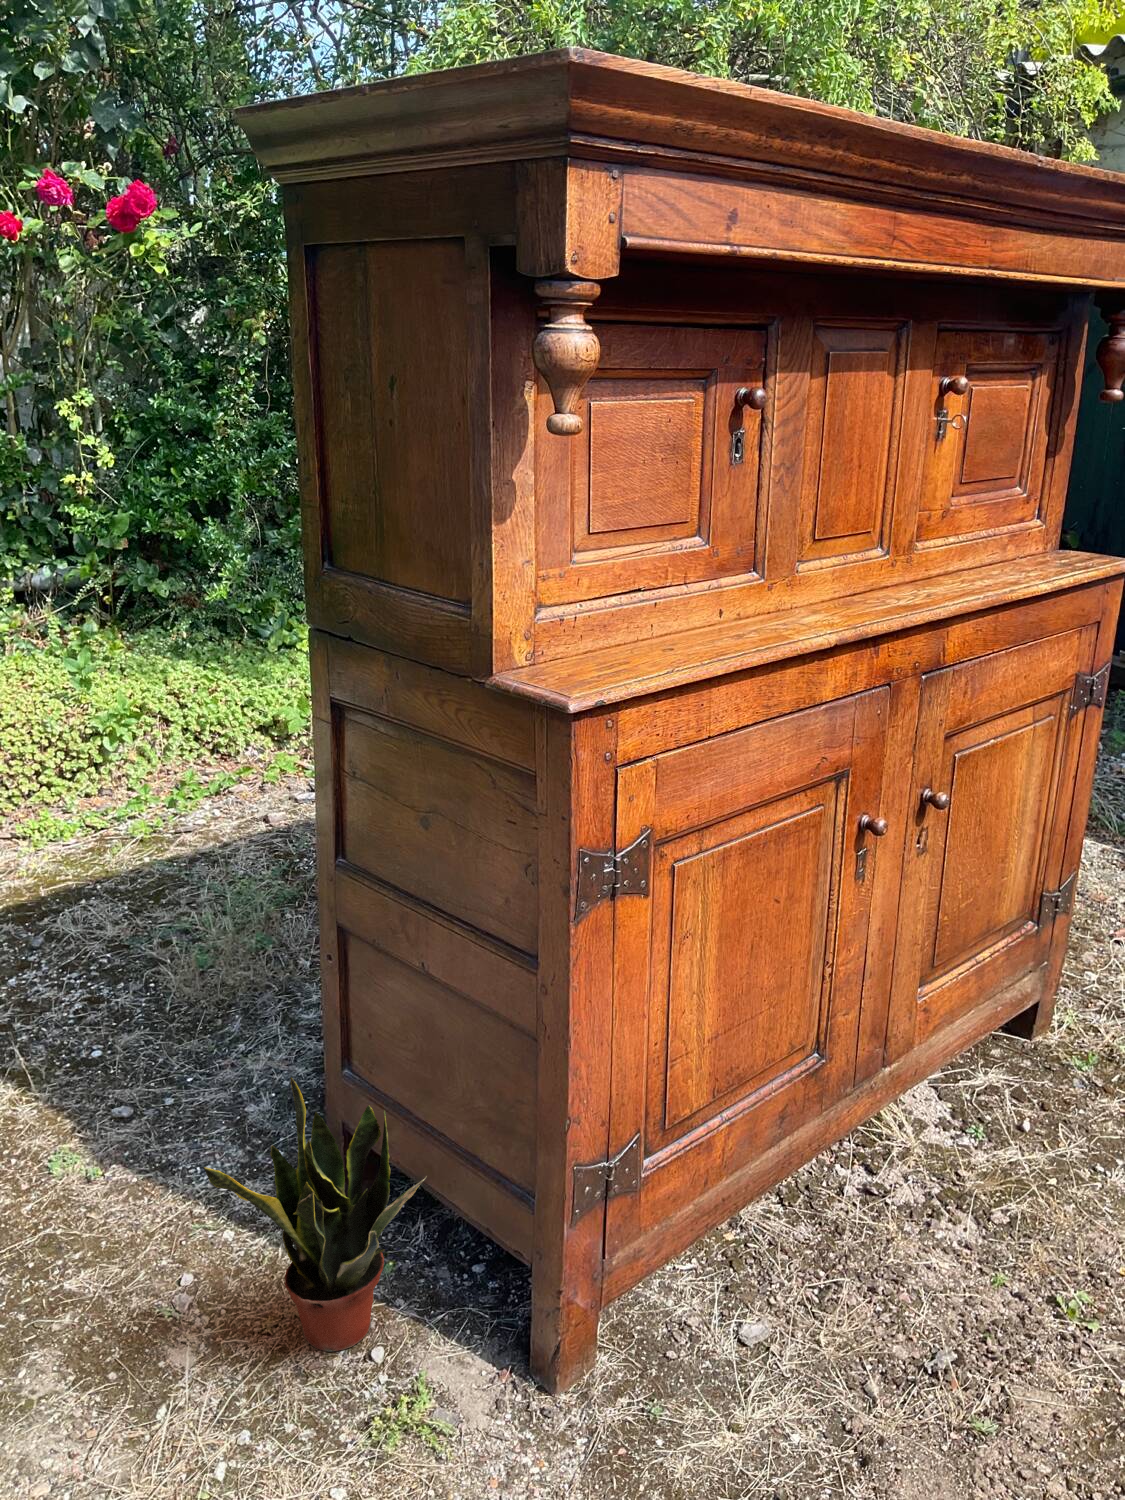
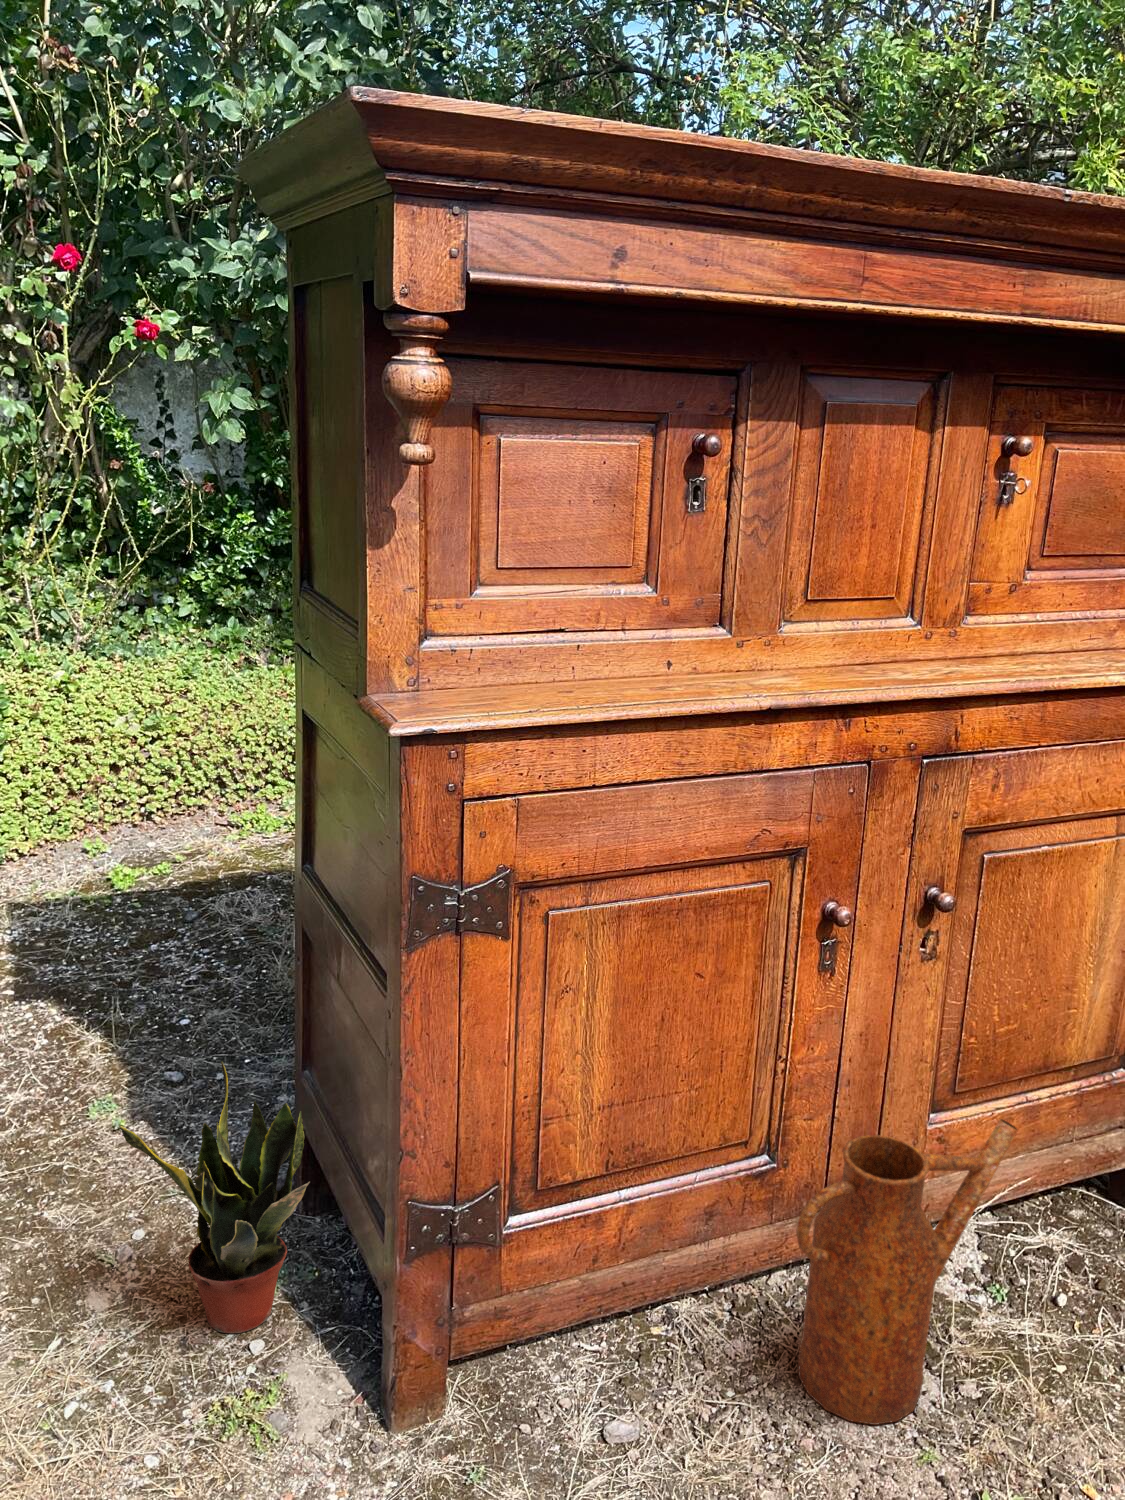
watering can: none [857,981,1013,1269] -> present [796,1119,1018,1425]

